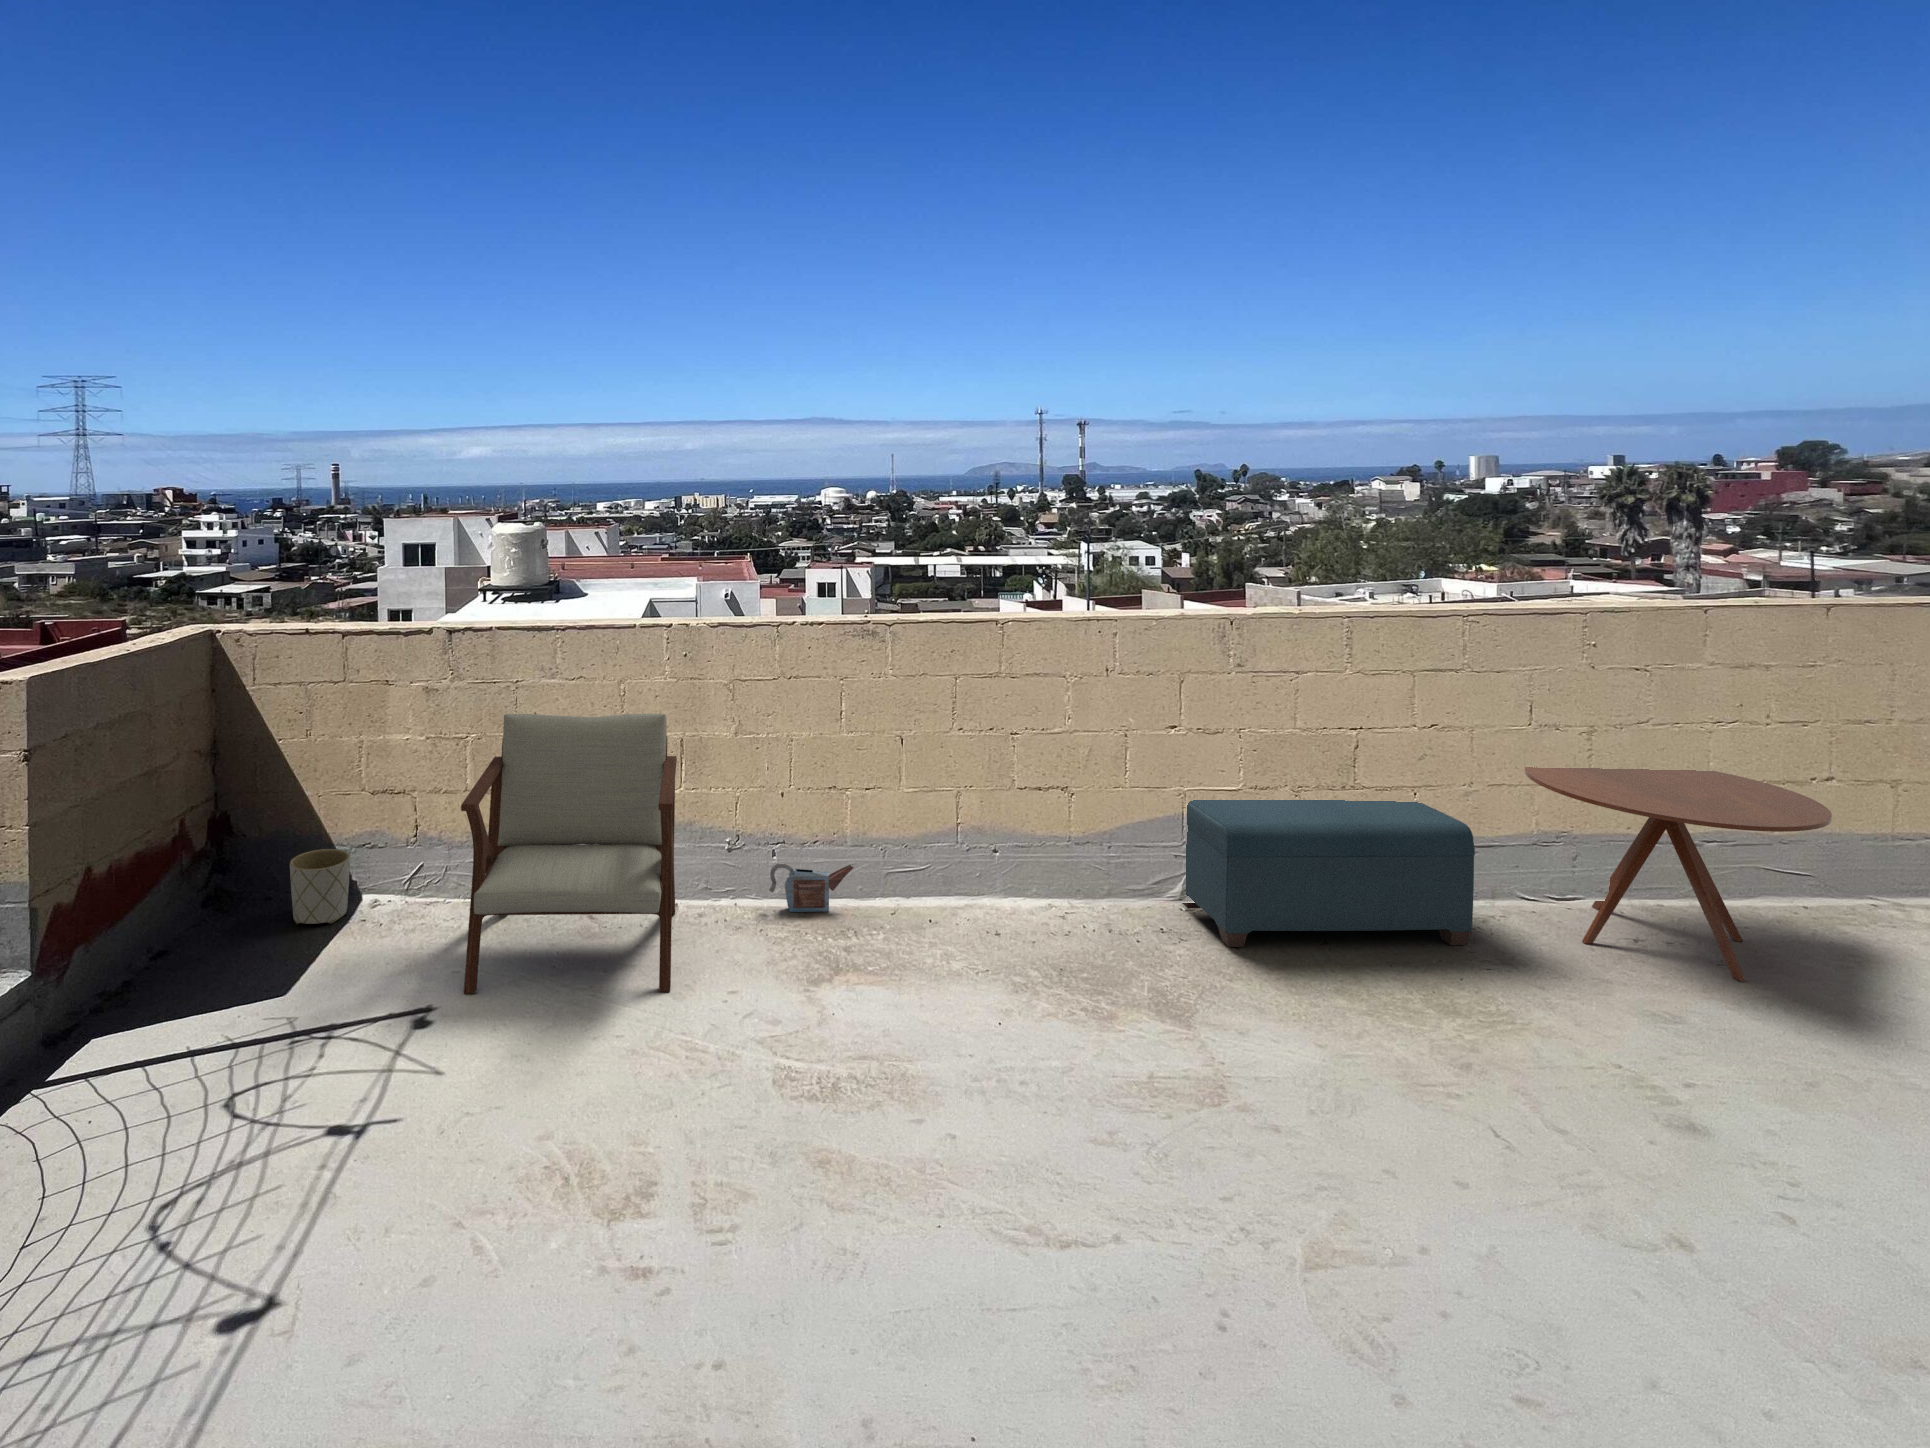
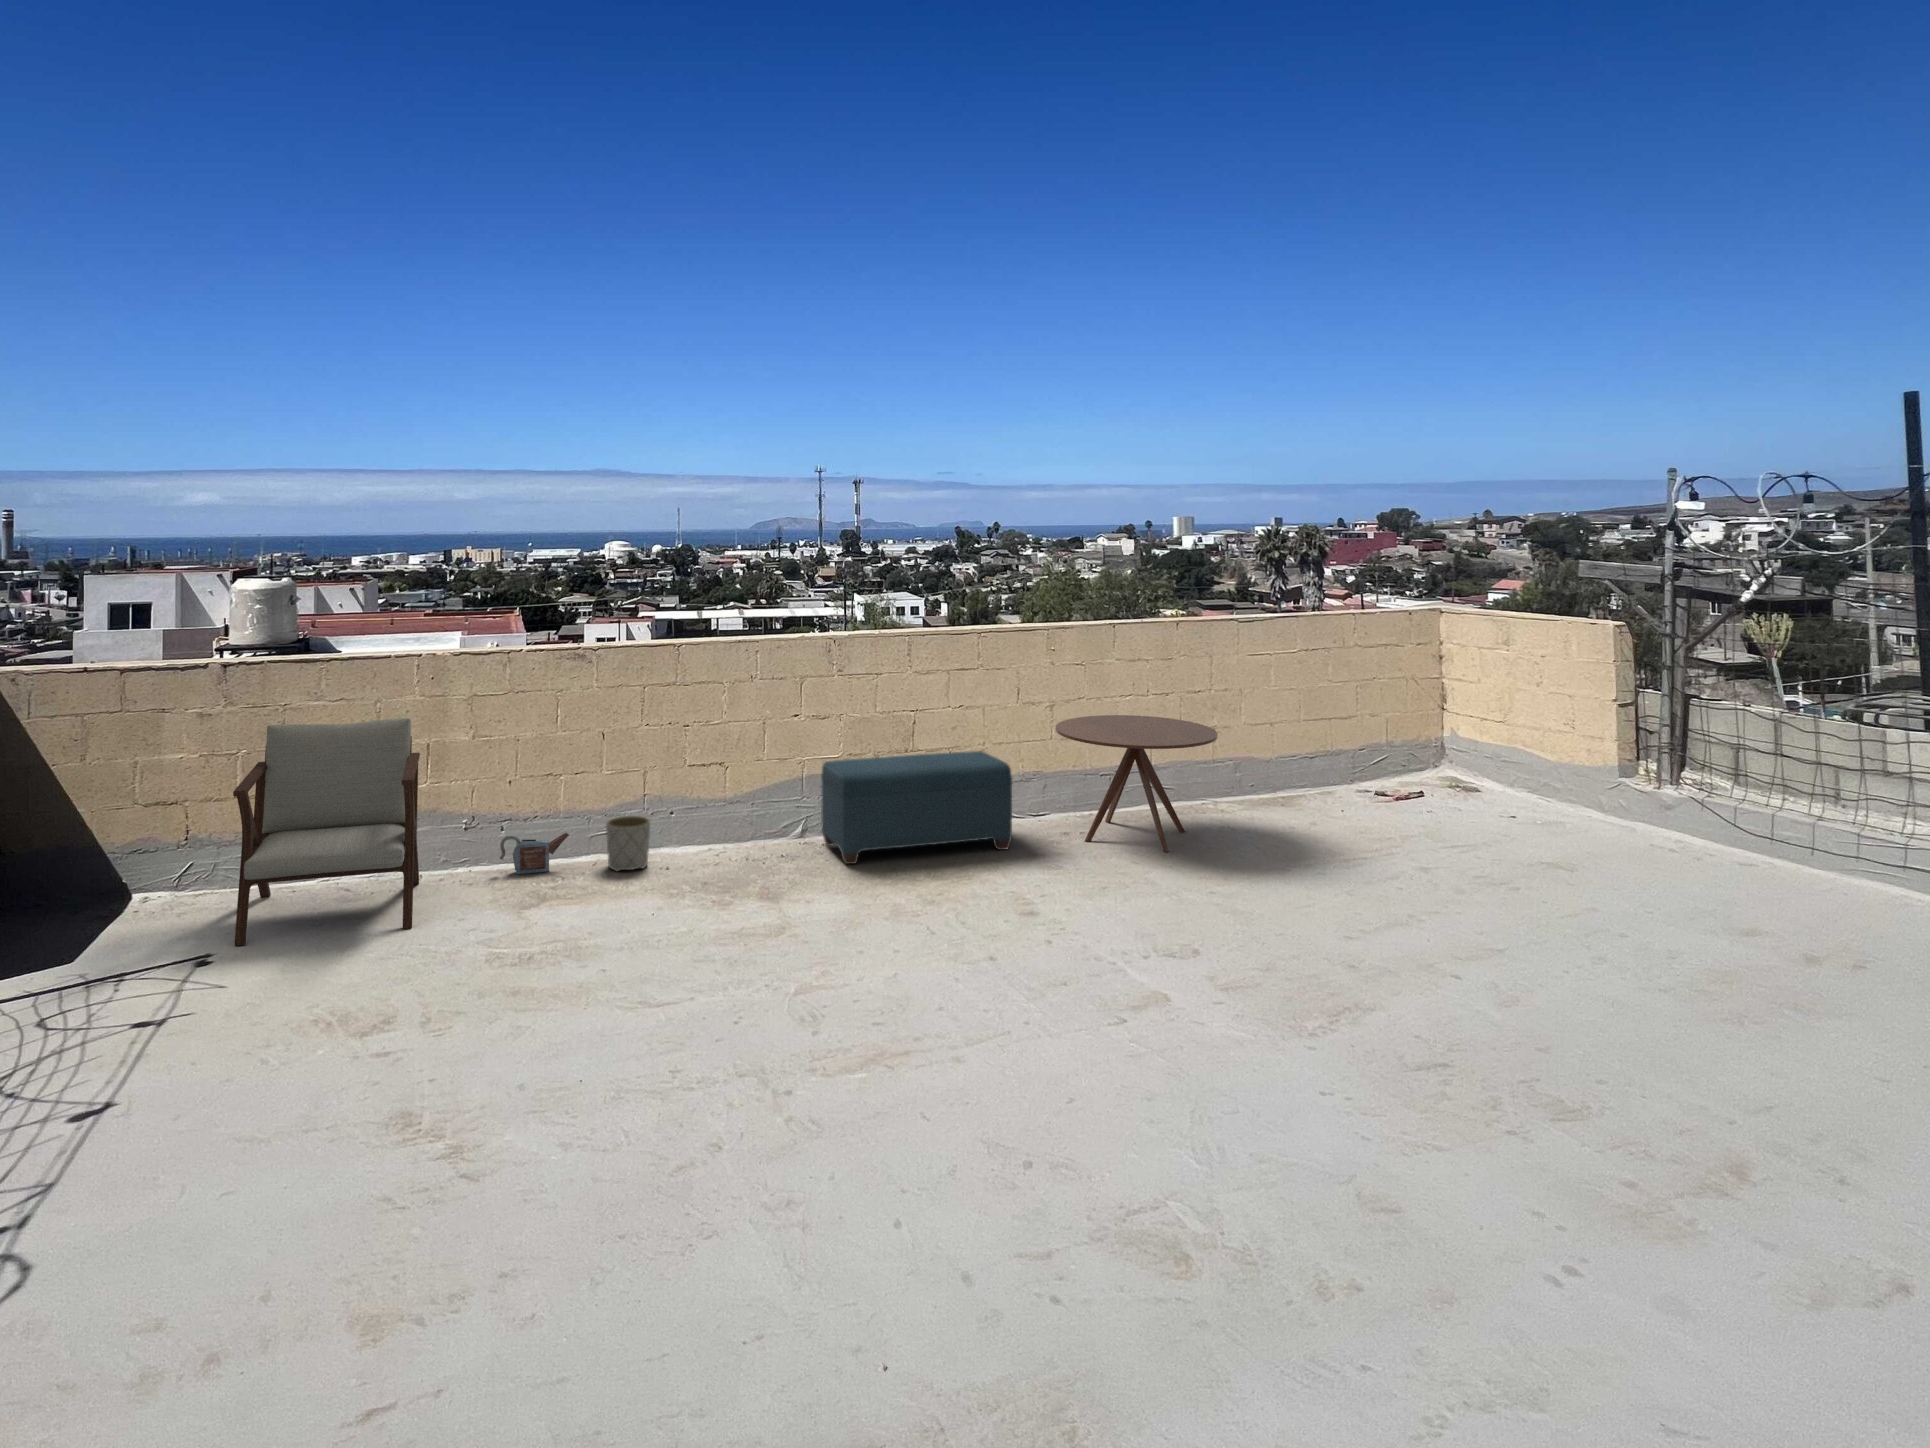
planter: present [290,849,350,924] -> present [606,816,650,871]

